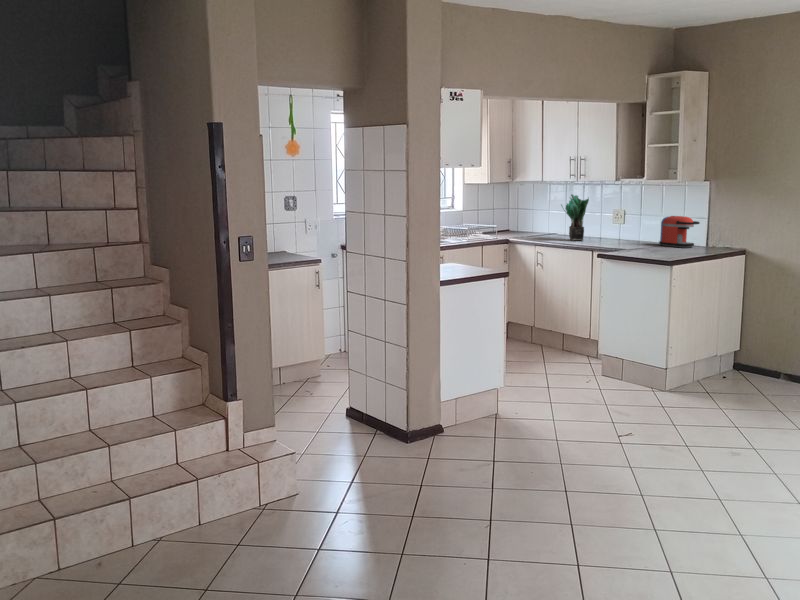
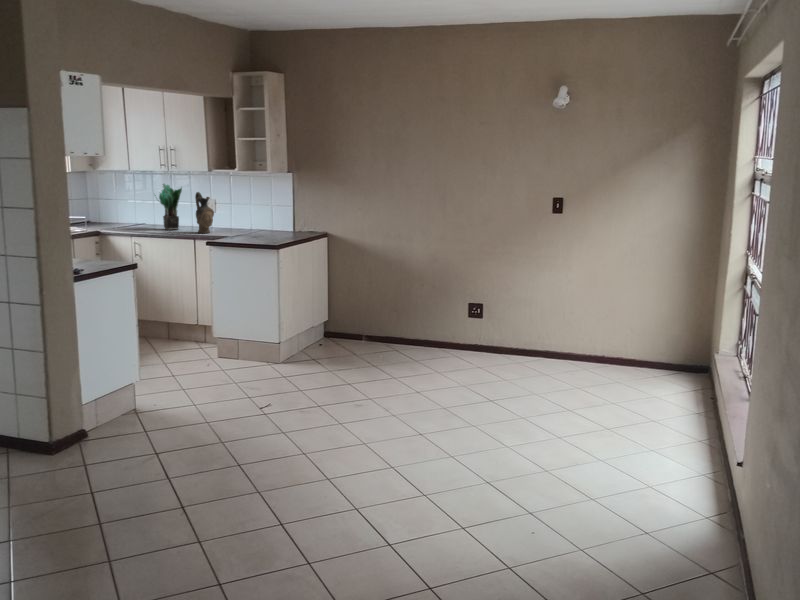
ceramic pitcher: none [598,203,617,245] -> present [195,192,214,233]
coffee maker: present [659,216,700,248] -> none [253,204,288,233]

